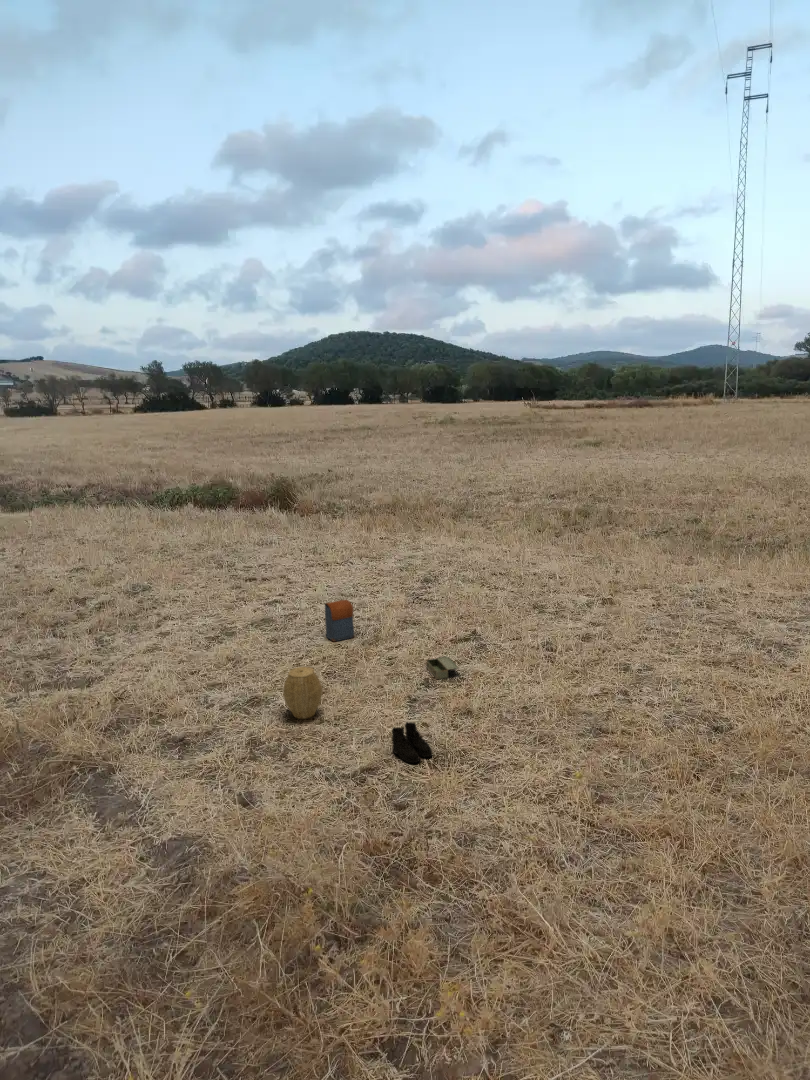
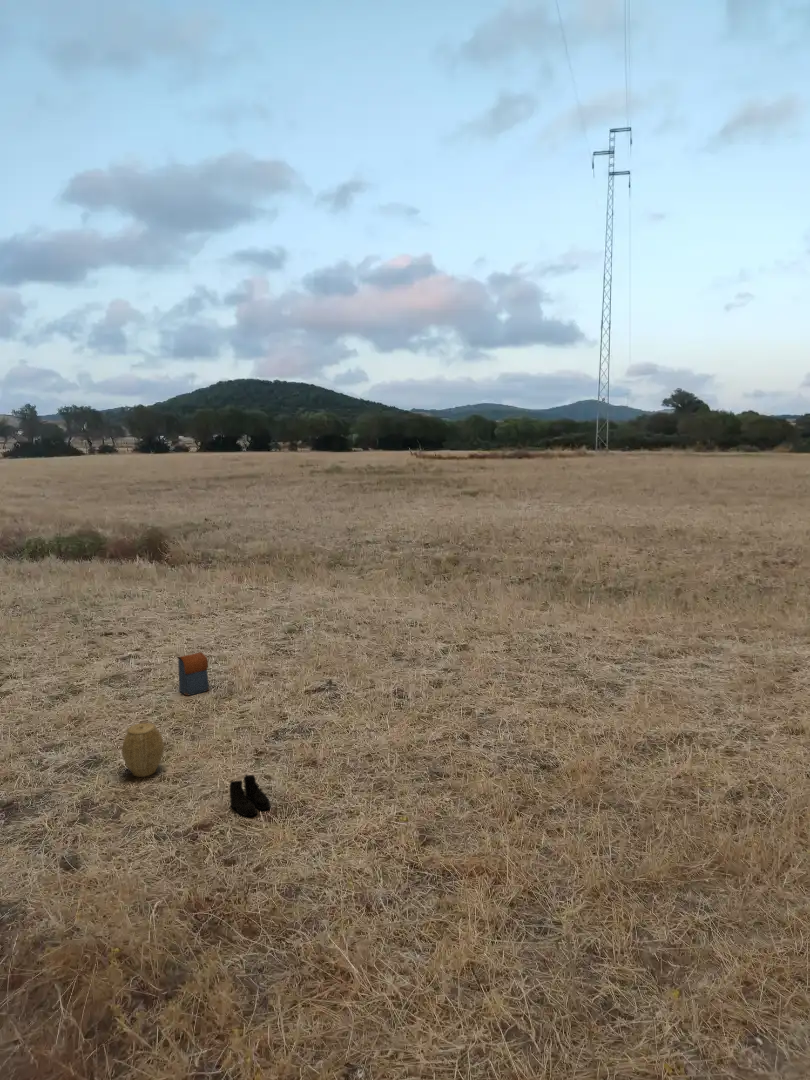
toolbox: present [426,656,458,679] -> none [277,707,308,731]

